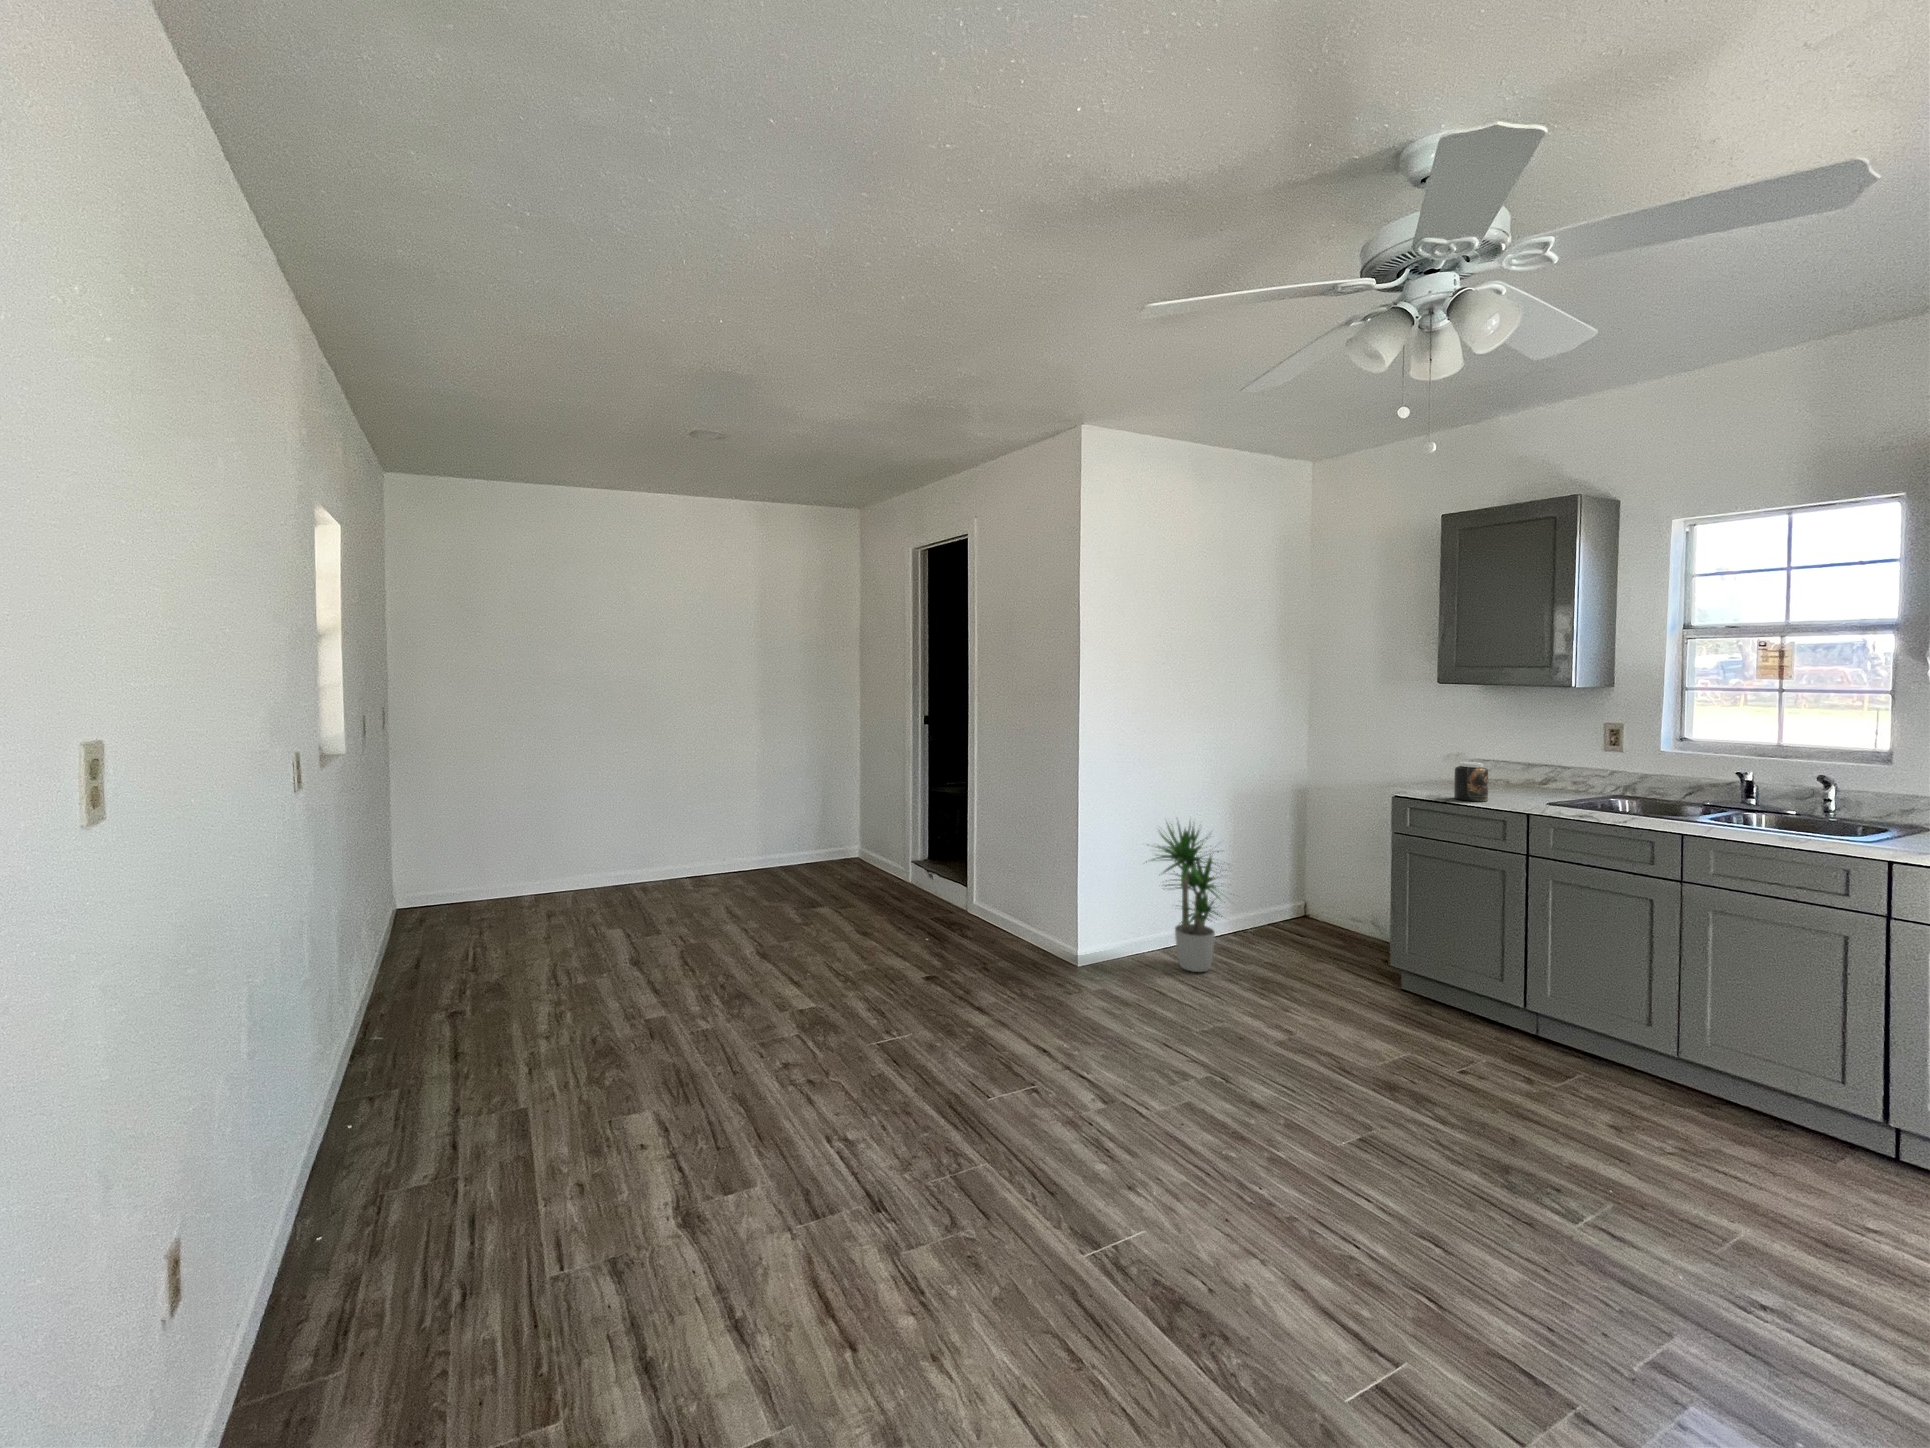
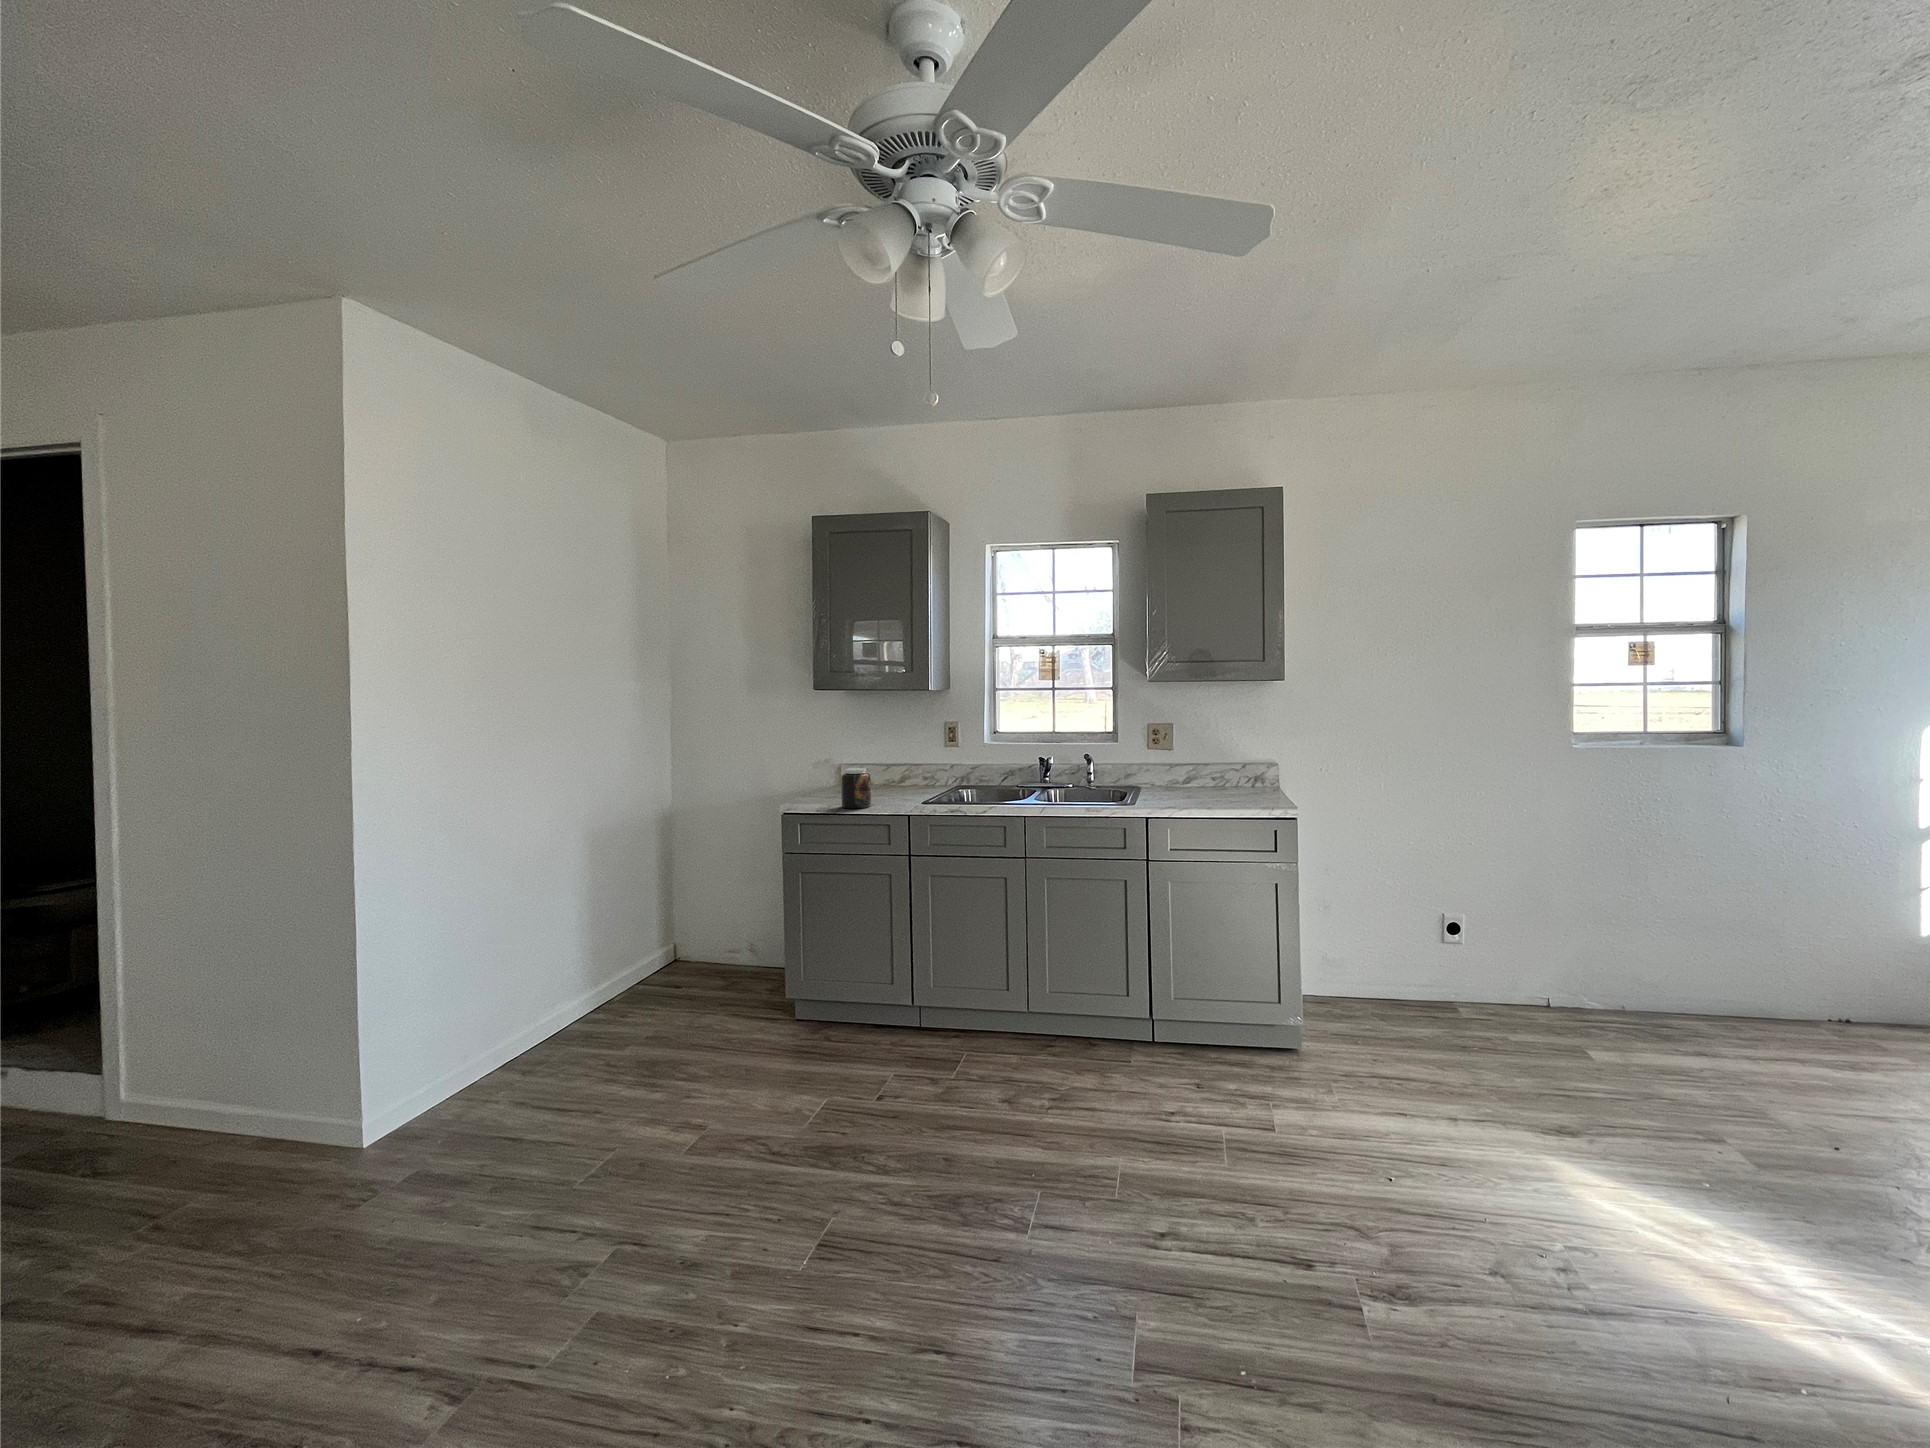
potted plant: present [1146,822,1225,972] -> none [468,878,614,1092]

